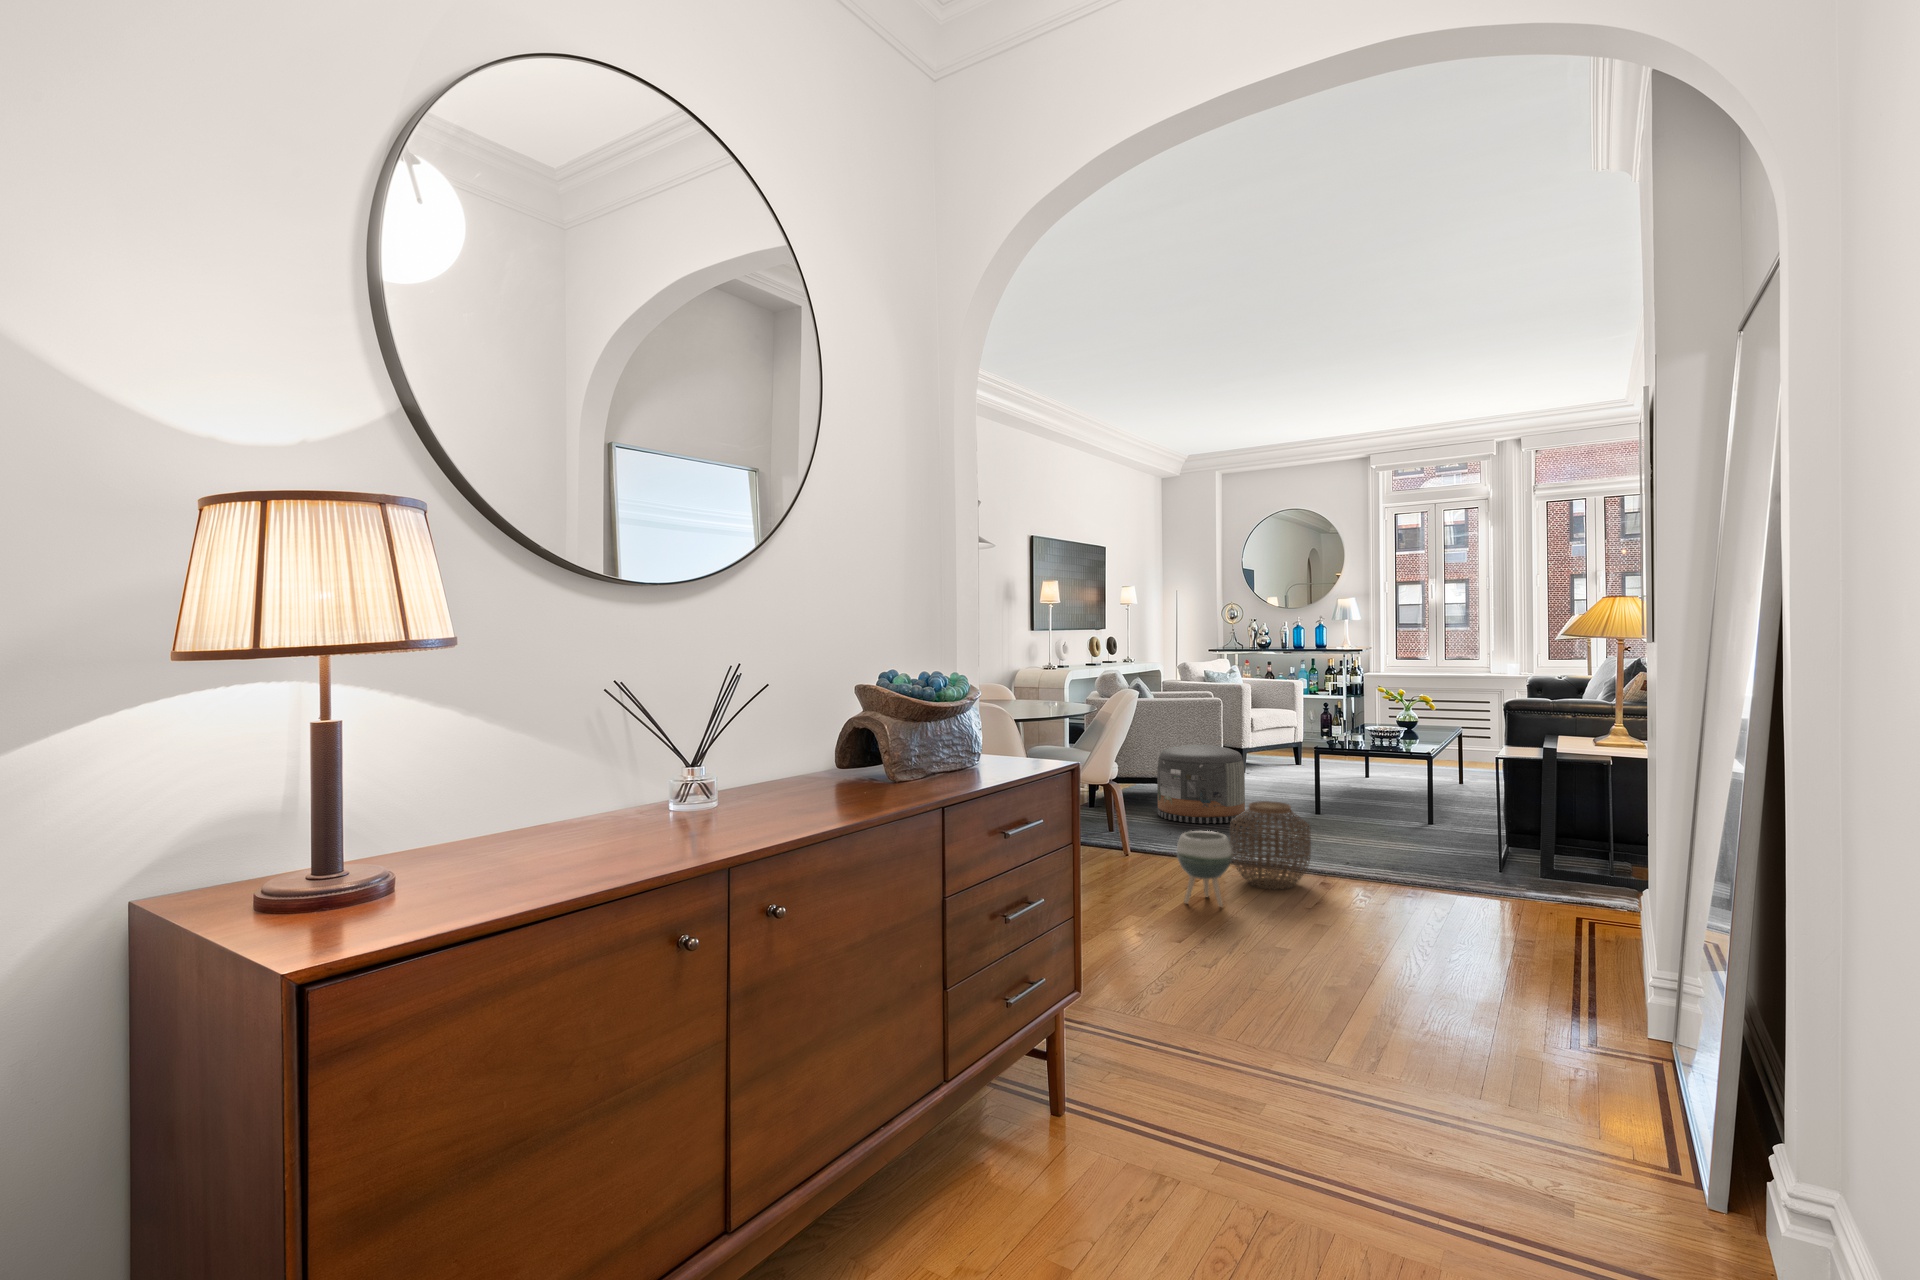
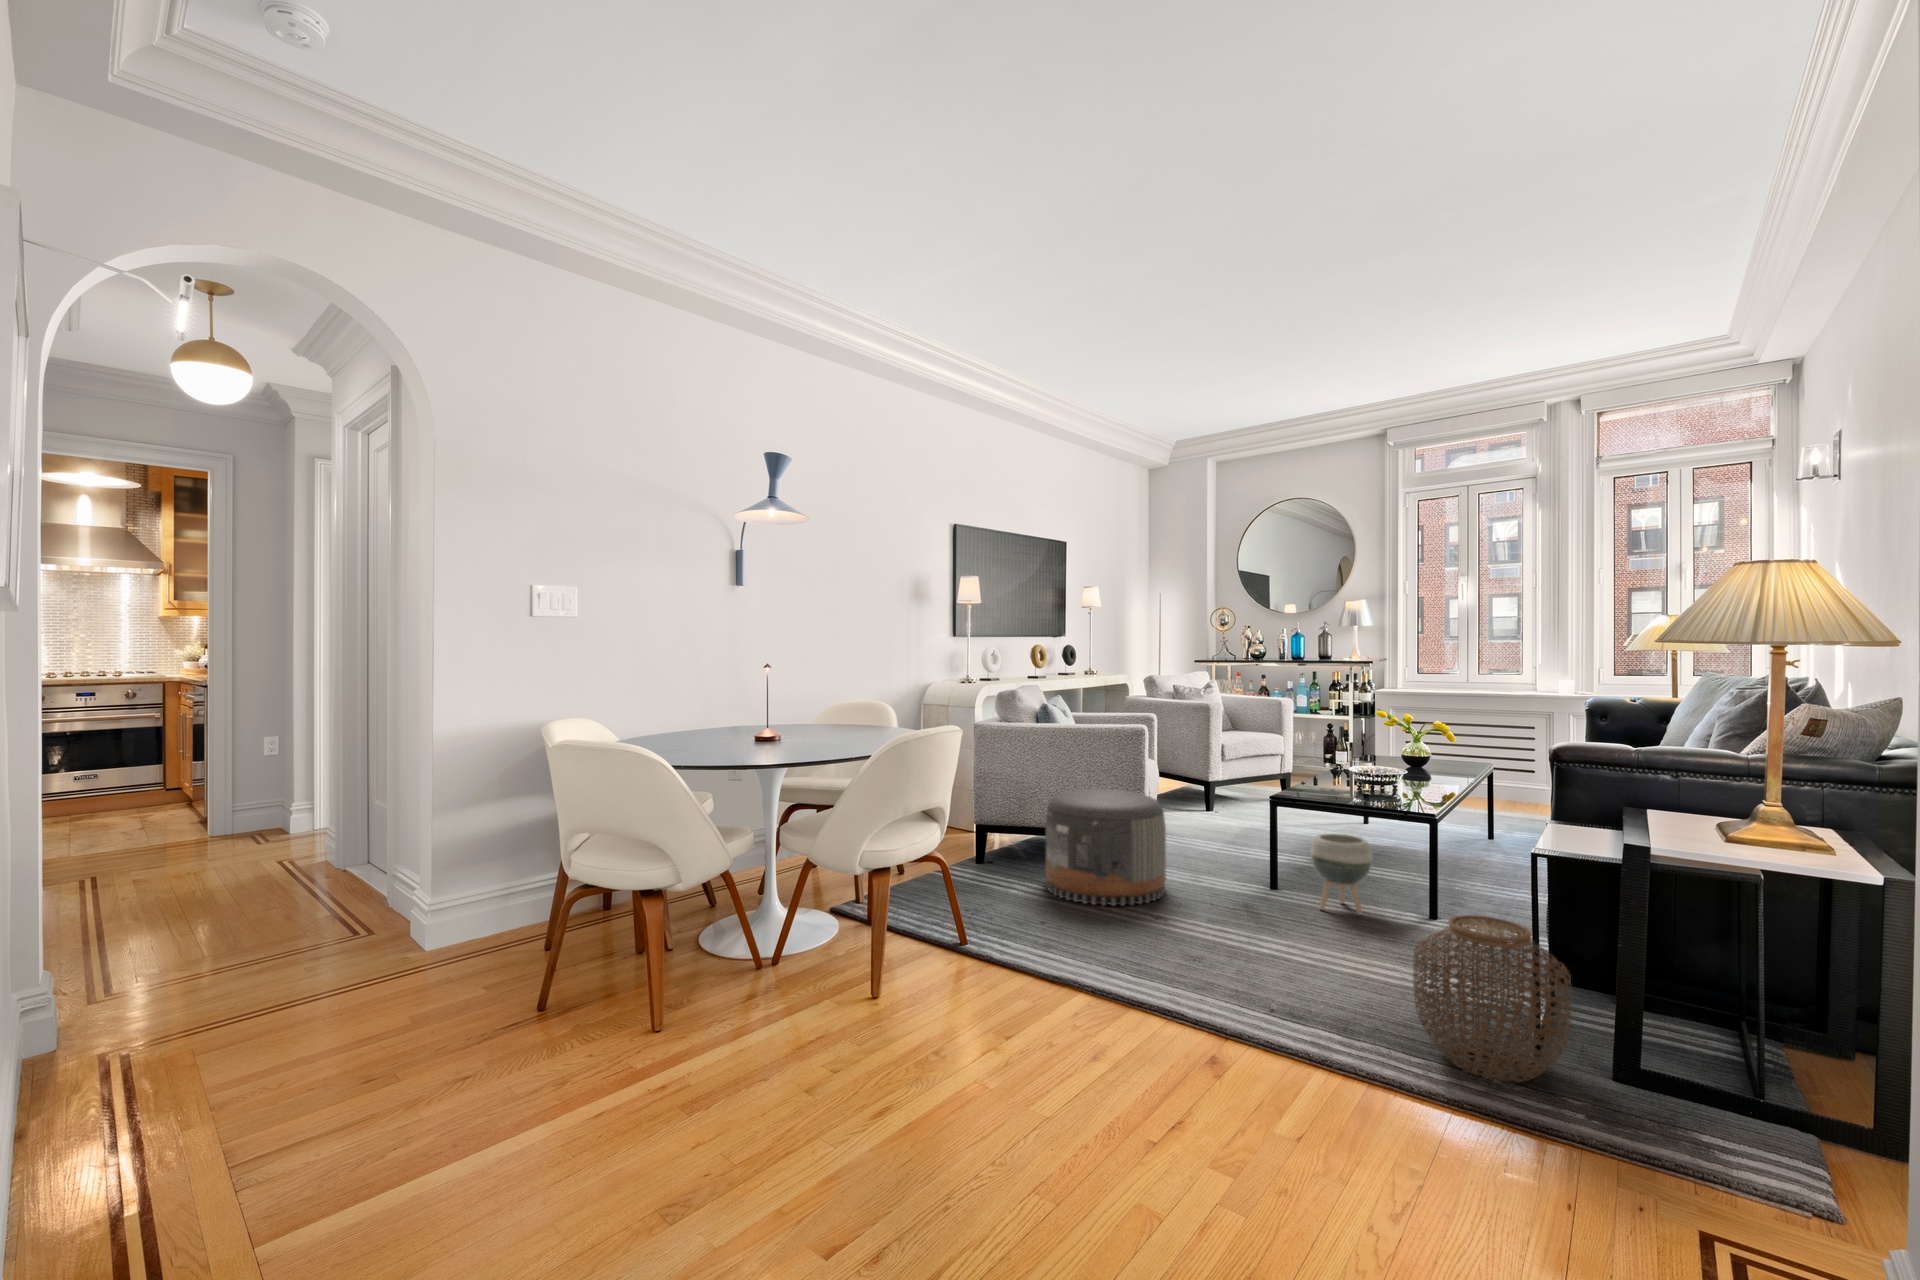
woven basket: present [1230,801,1311,889] -> present [1413,915,1571,1082]
planter: present [1177,831,1232,907] -> present [1311,834,1372,915]

